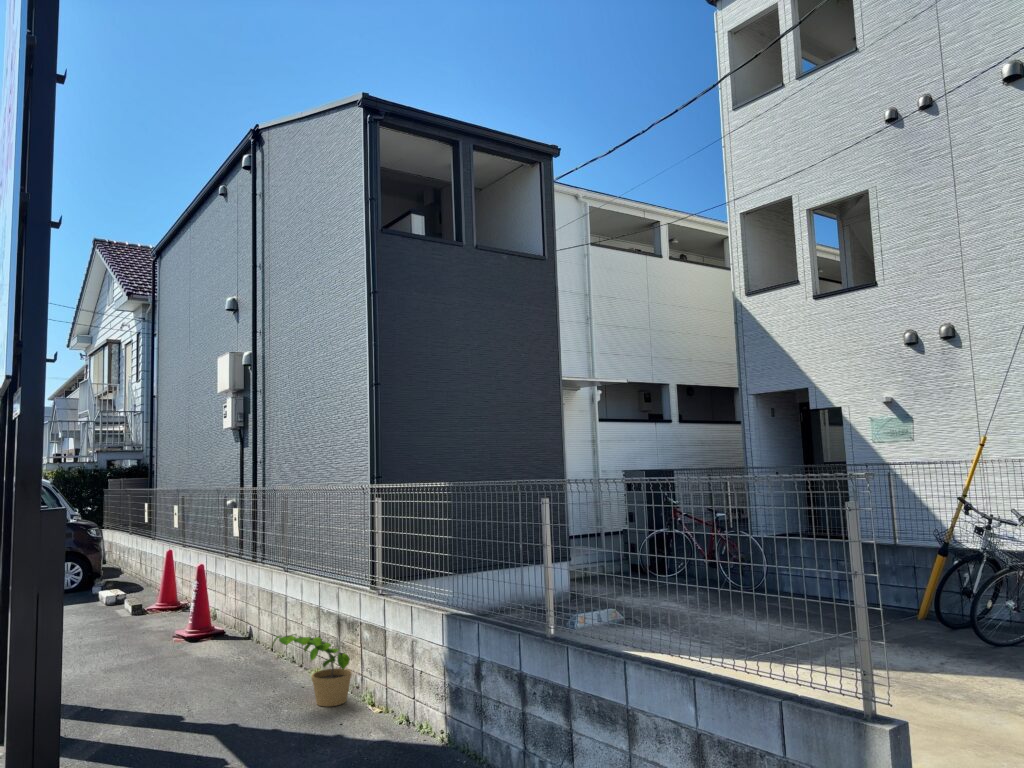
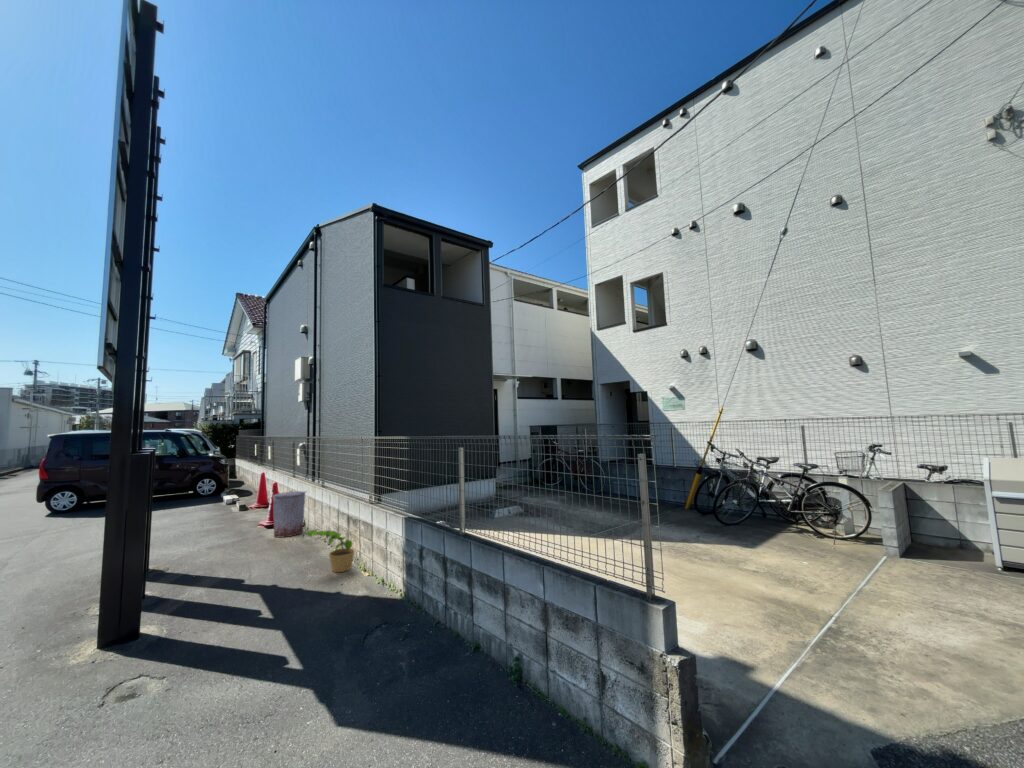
trash can: none [203,576,256,654] -> present [273,491,306,537]

